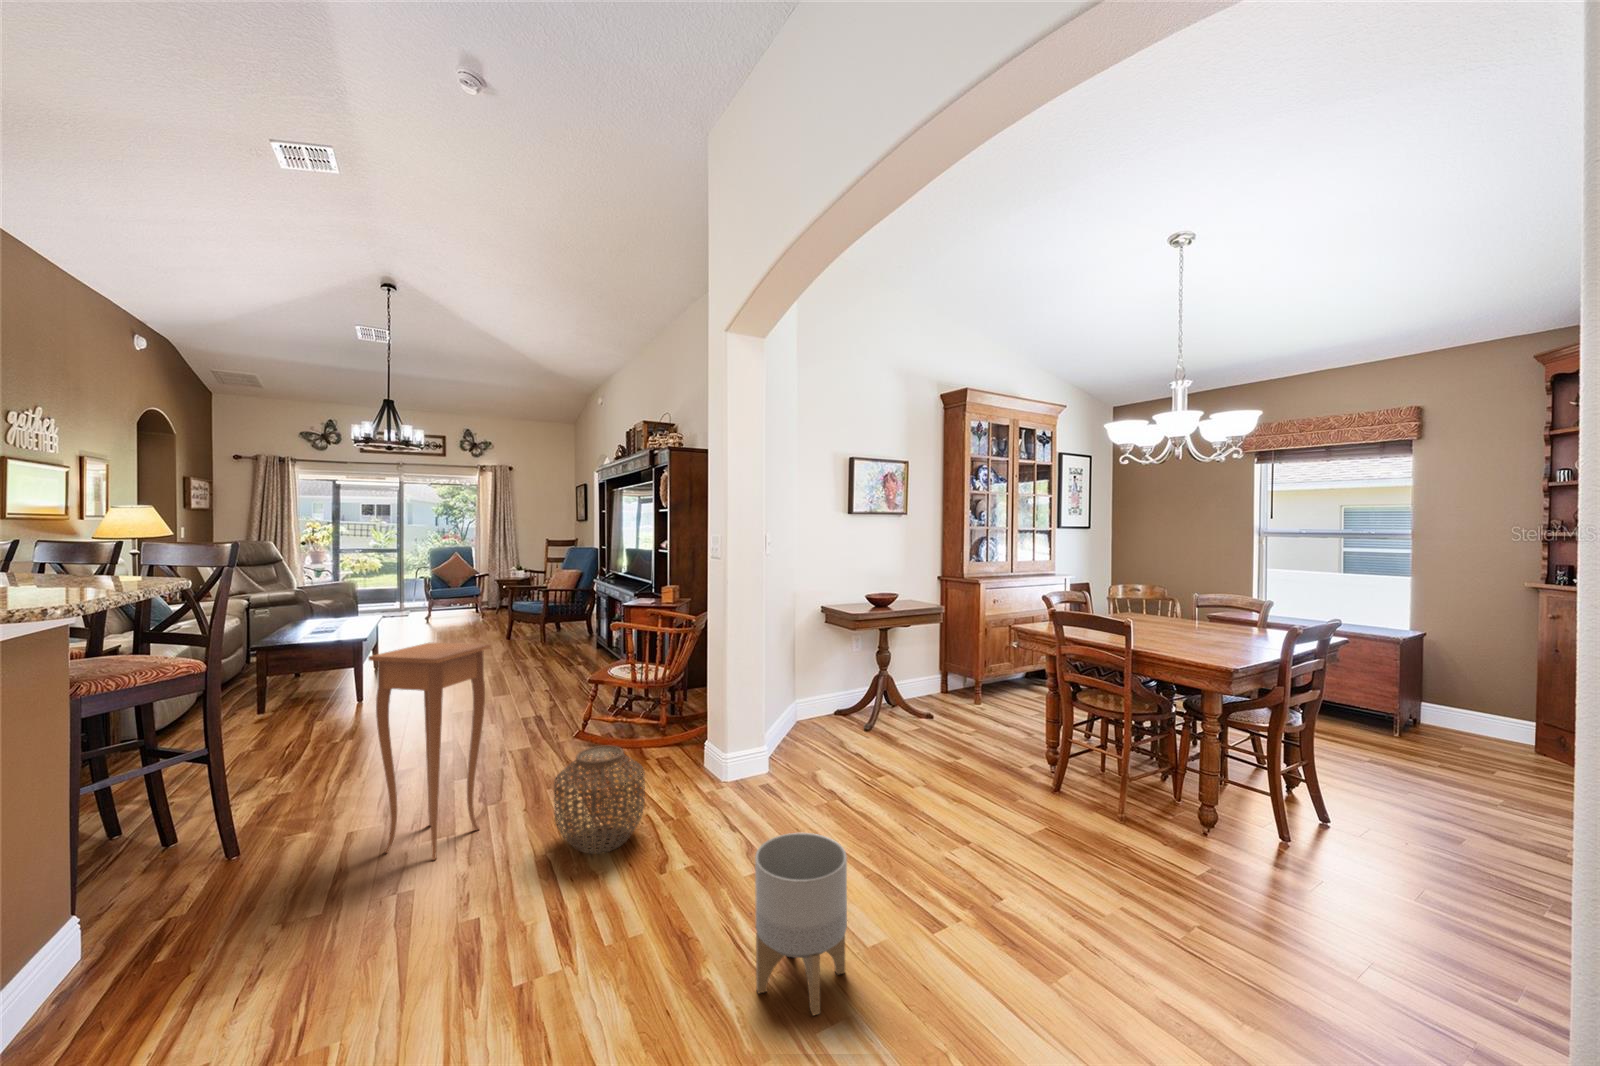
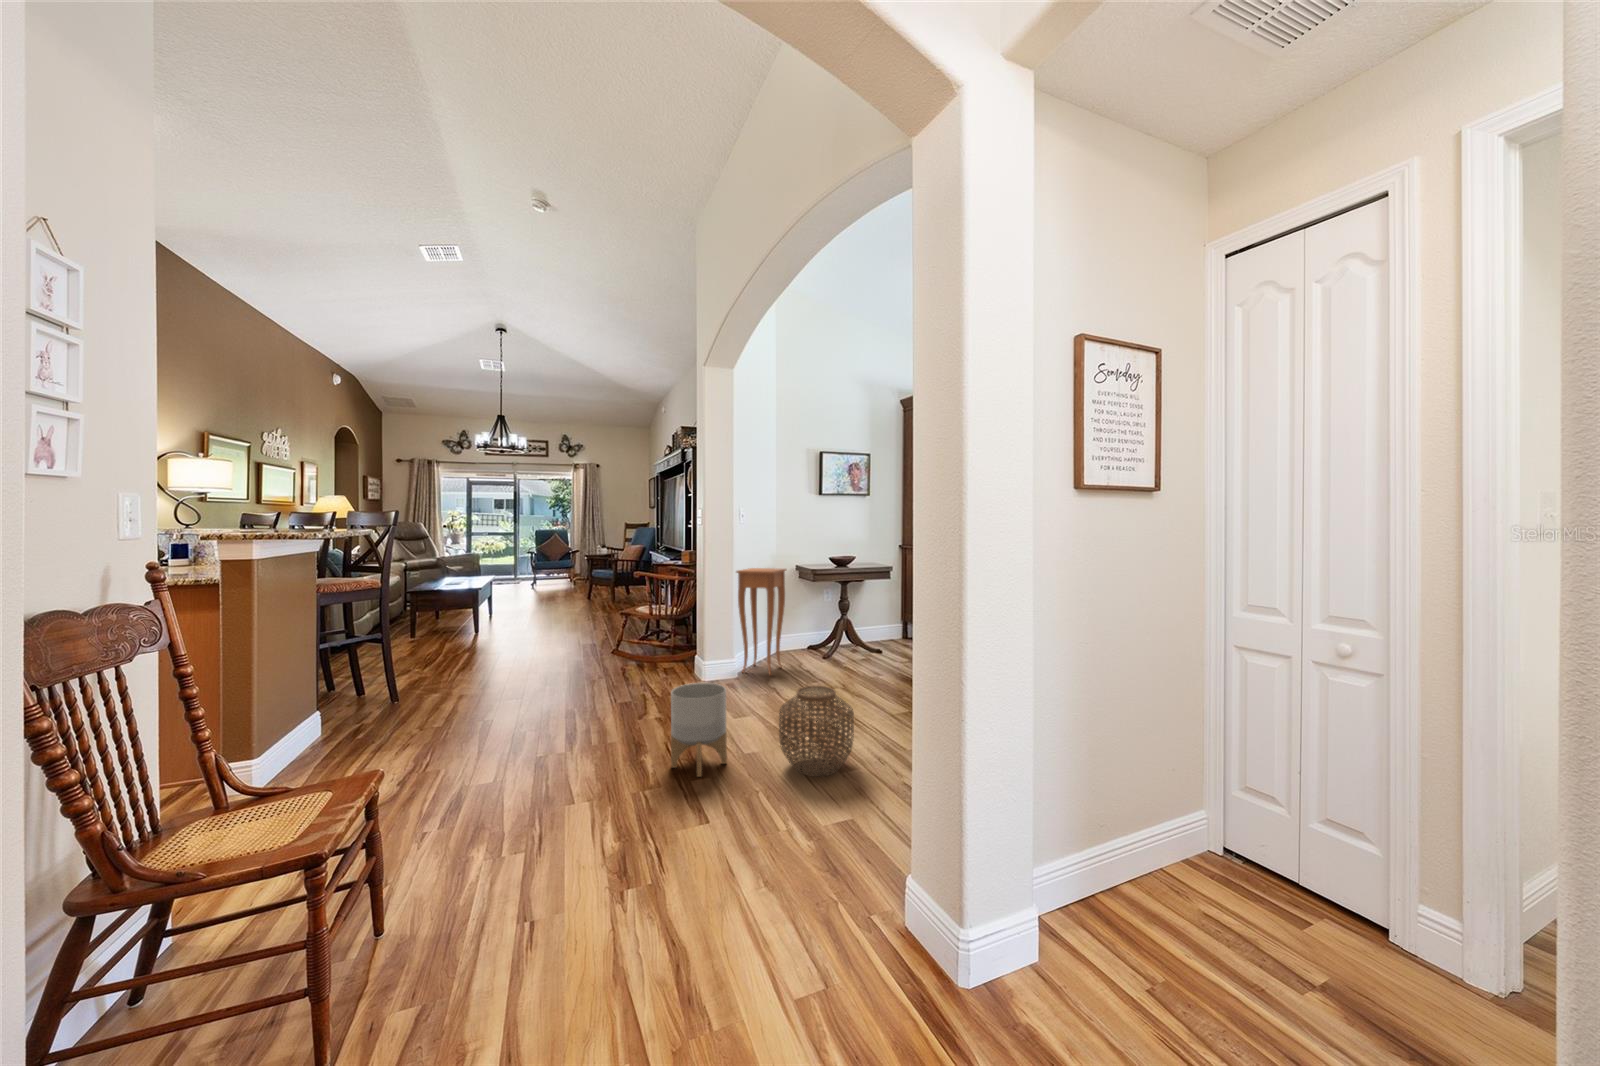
side table: present [369,643,491,860] -> present [736,568,786,675]
woven basket: present [554,746,645,854] -> present [779,686,854,776]

